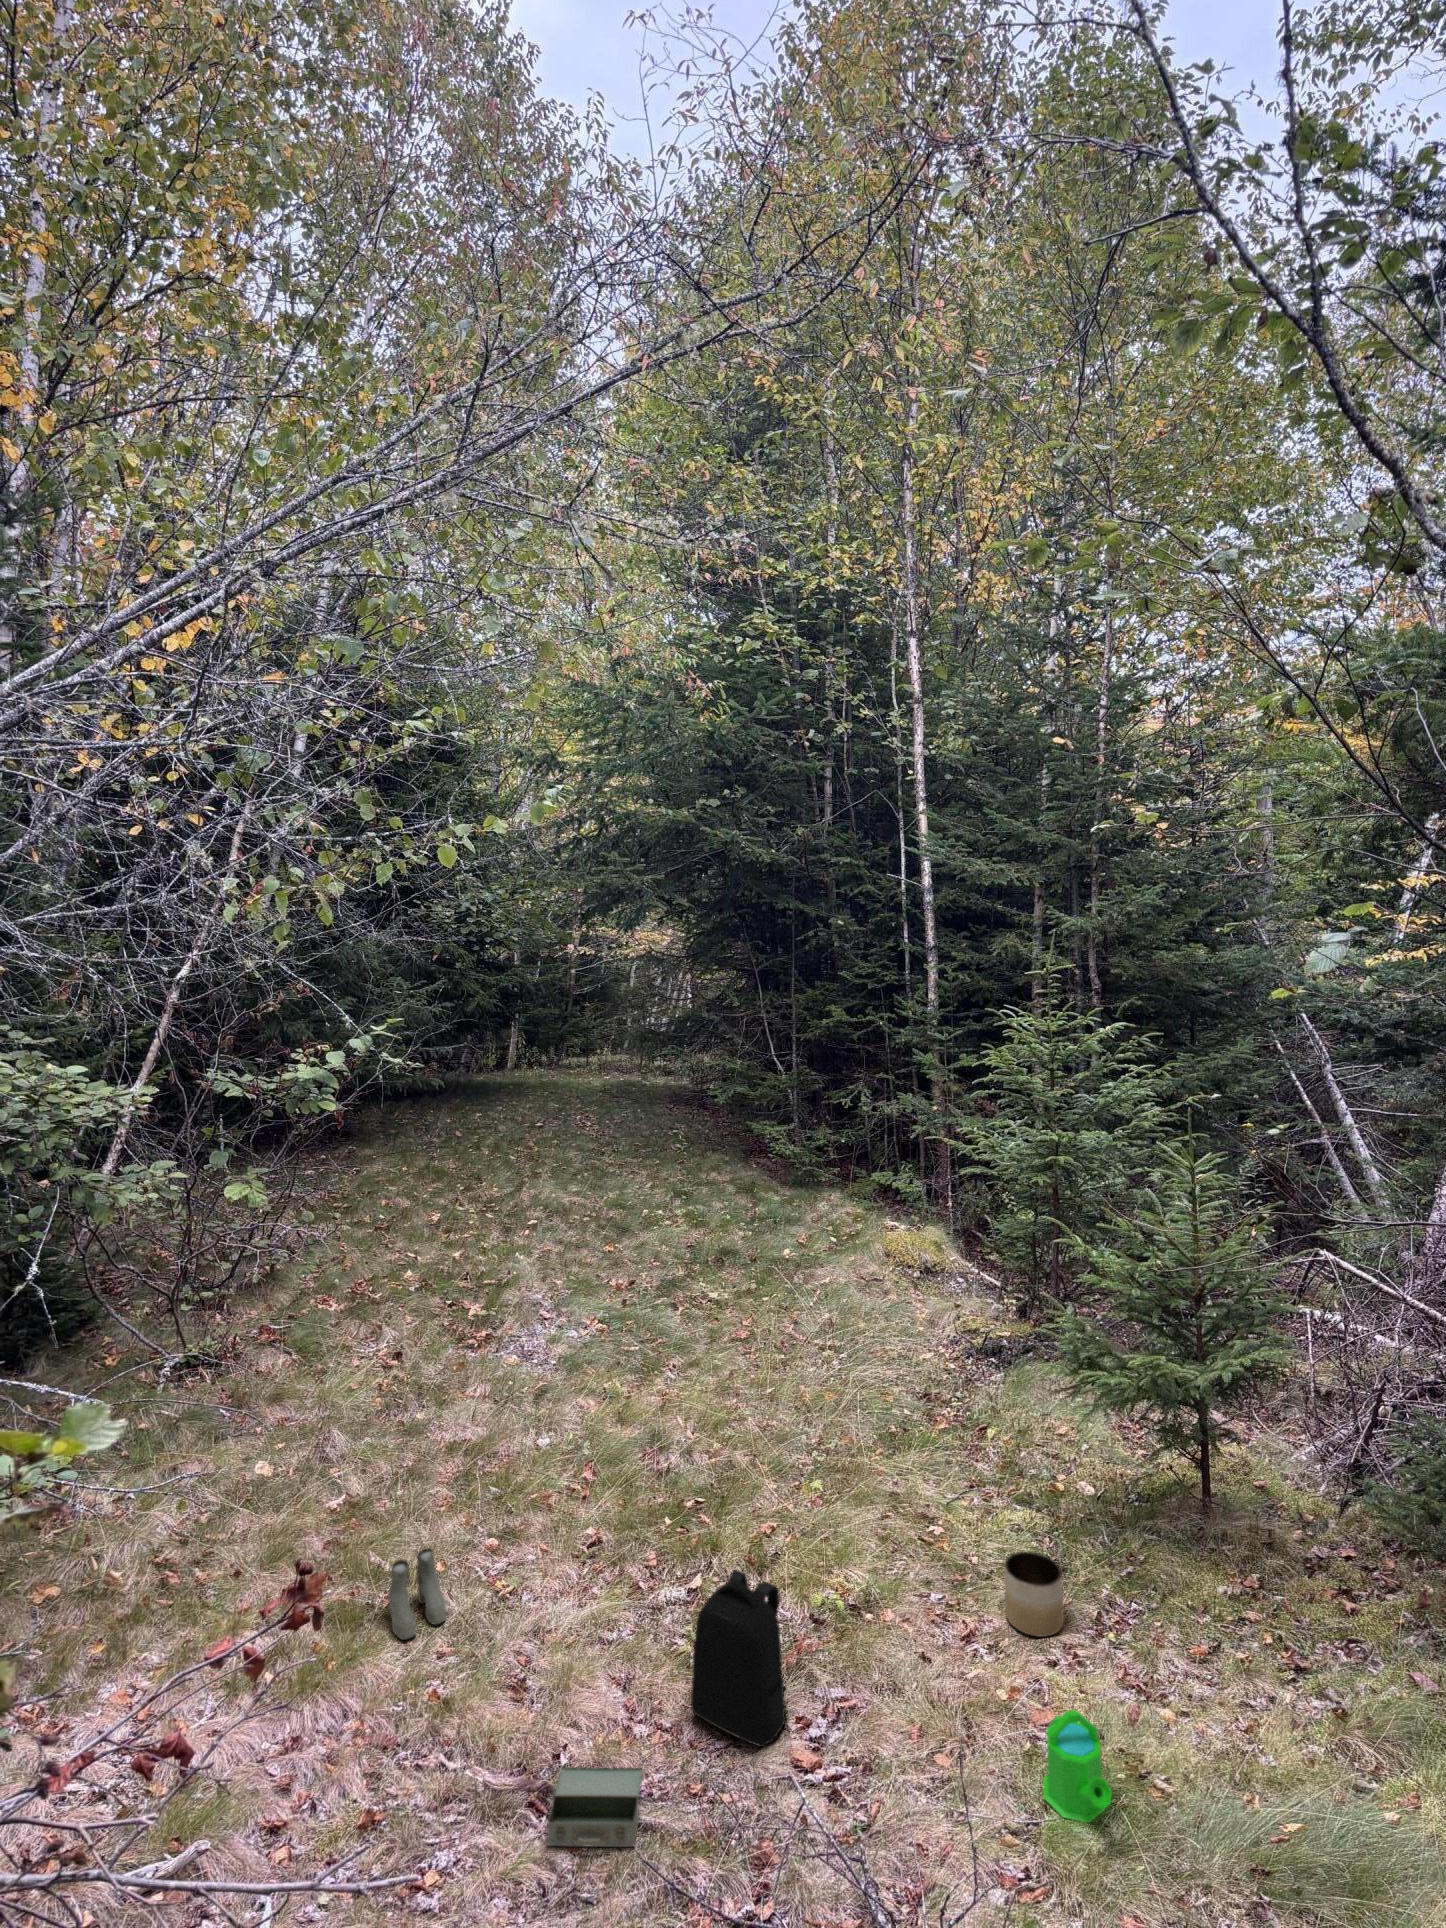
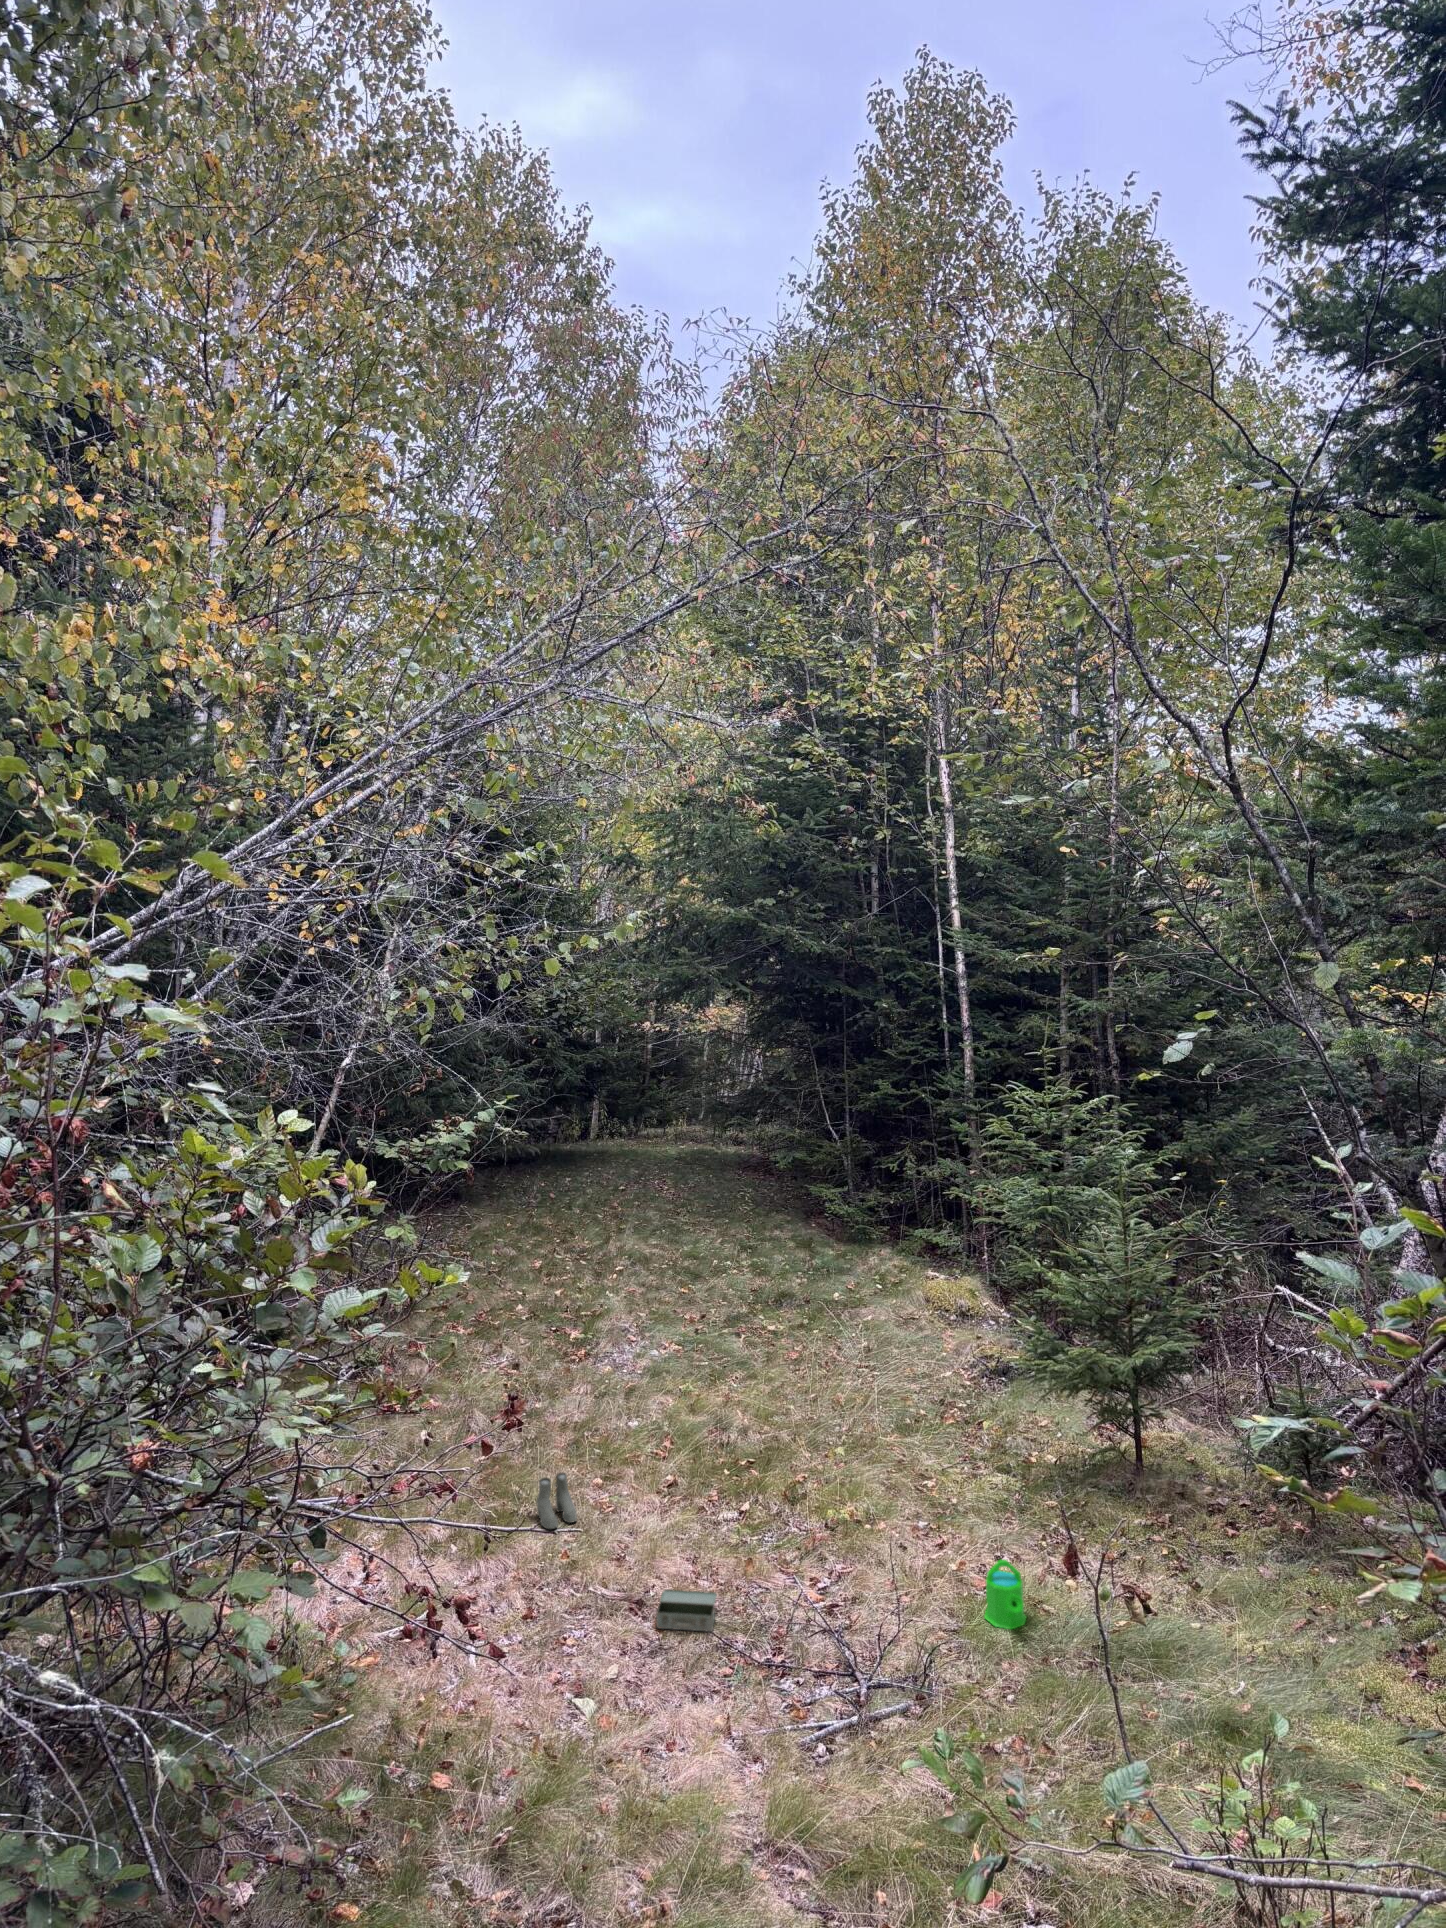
planter: present [1005,1551,1064,1637] -> none [980,1491,1025,1548]
backpack: present [691,1570,787,1747] -> none [749,1480,817,1592]

